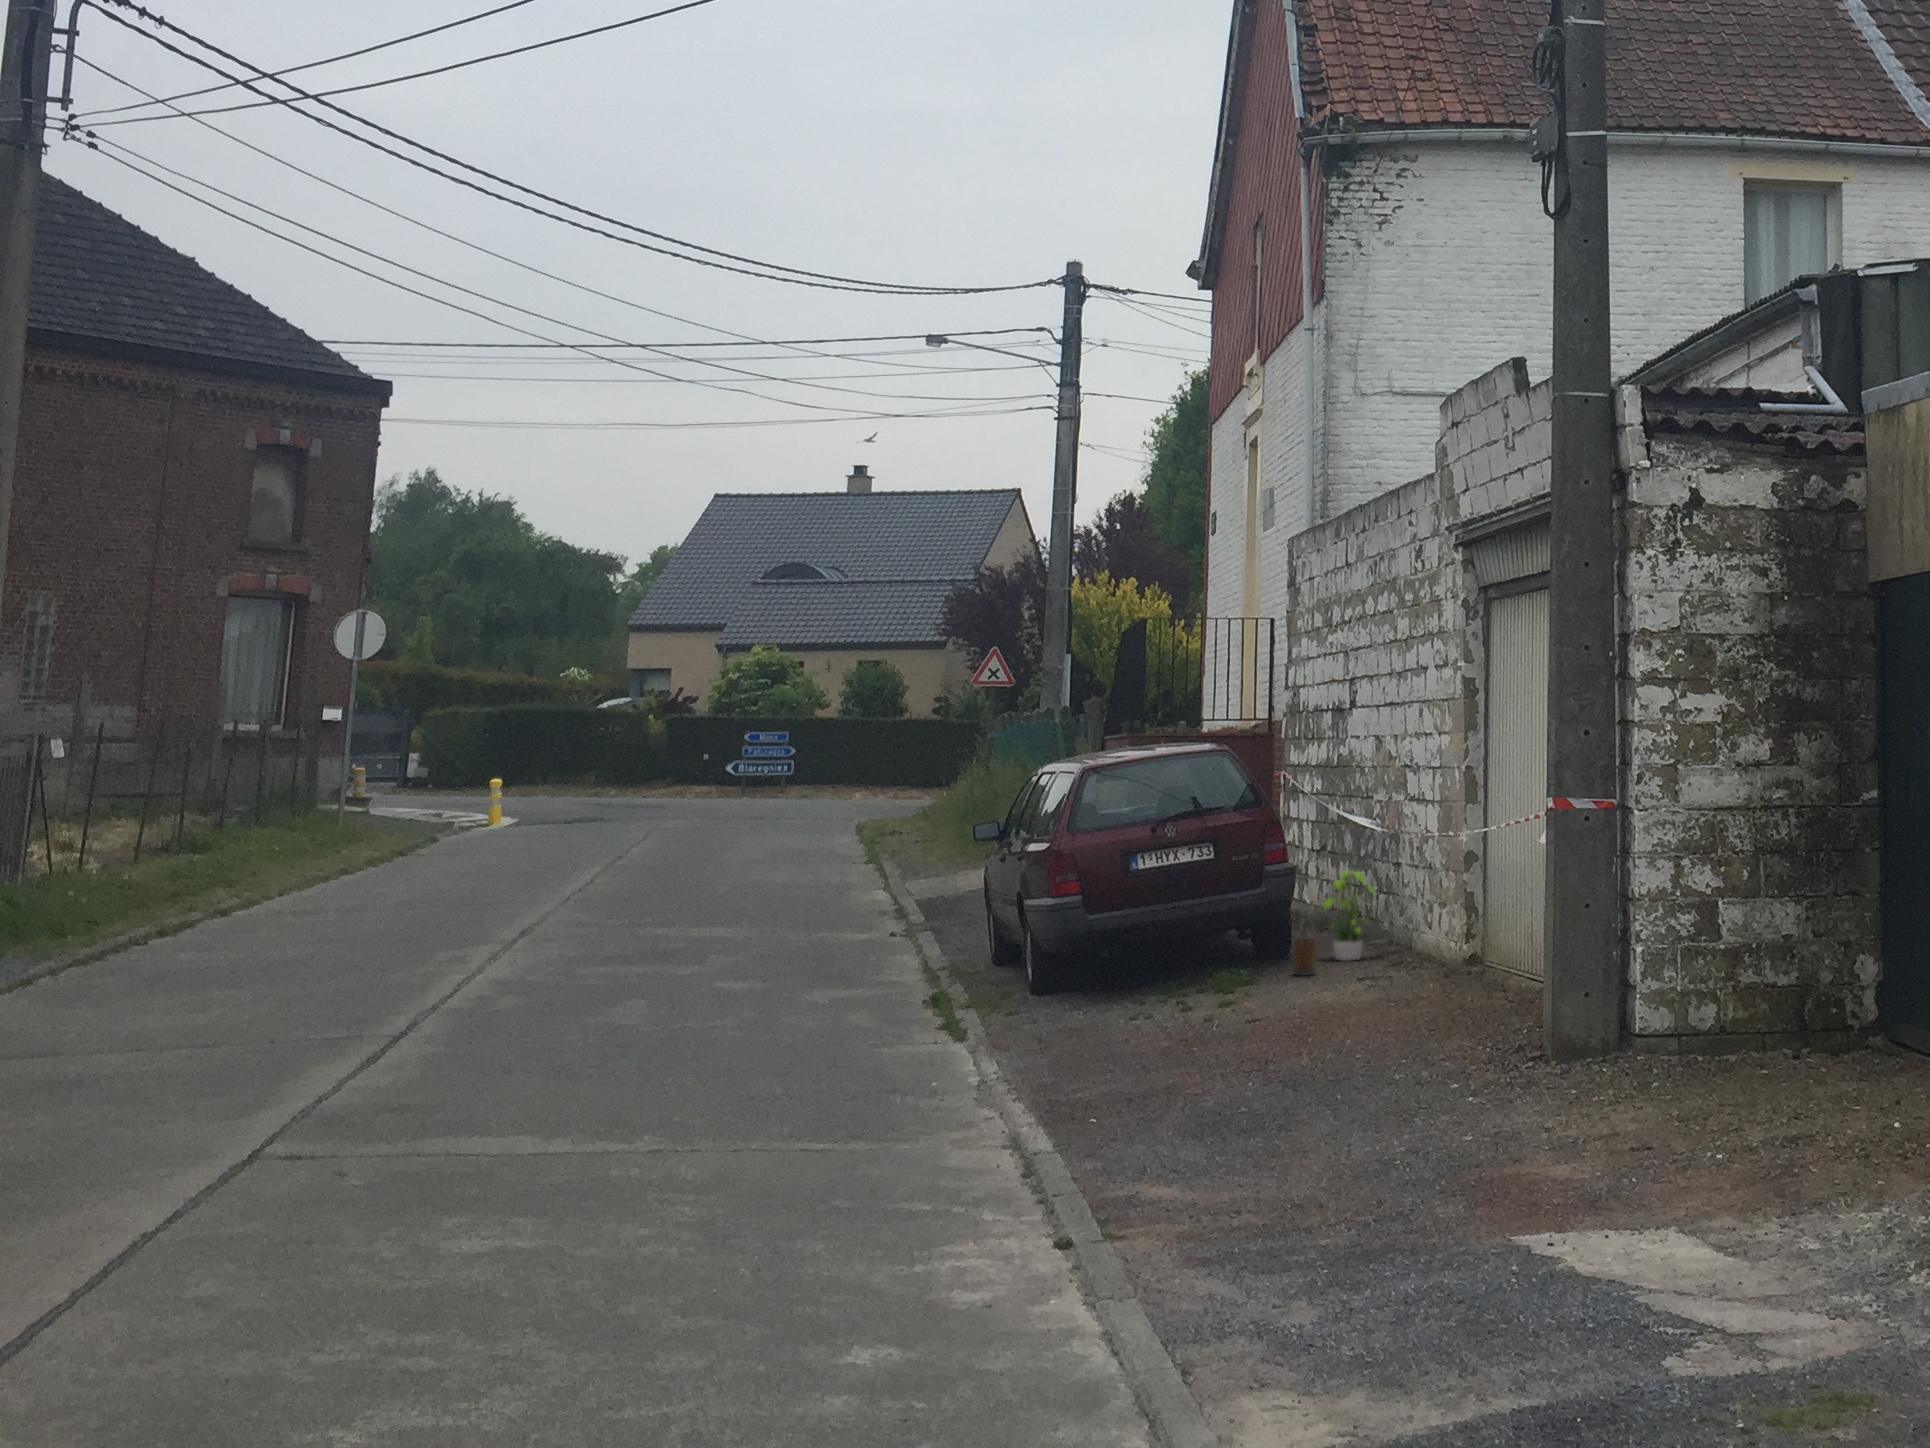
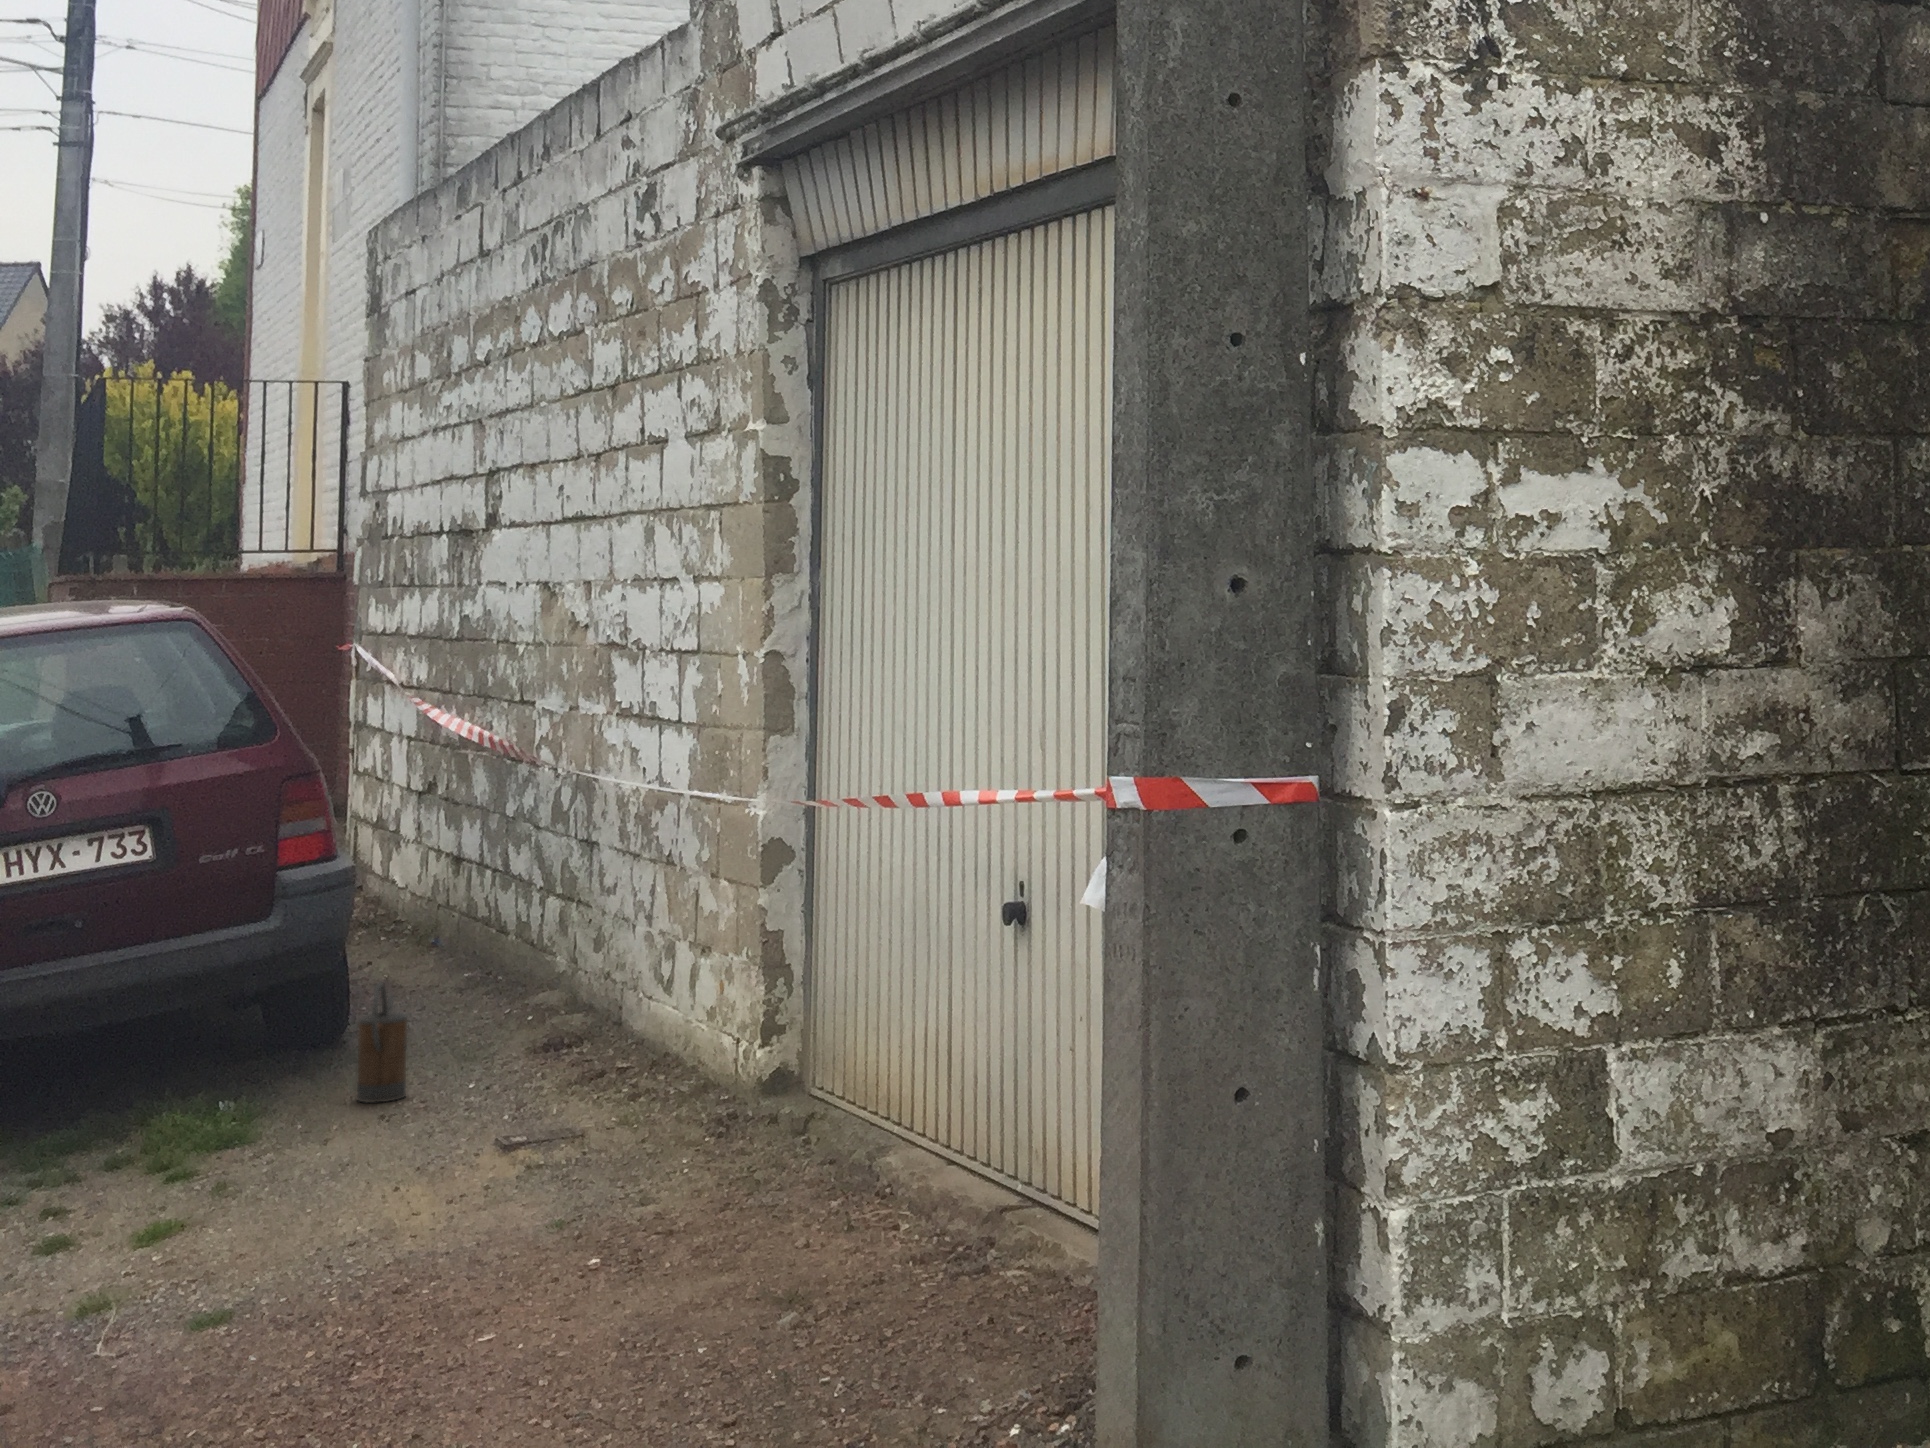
potted plant: present [1320,871,1375,961] -> none [416,852,544,1044]

